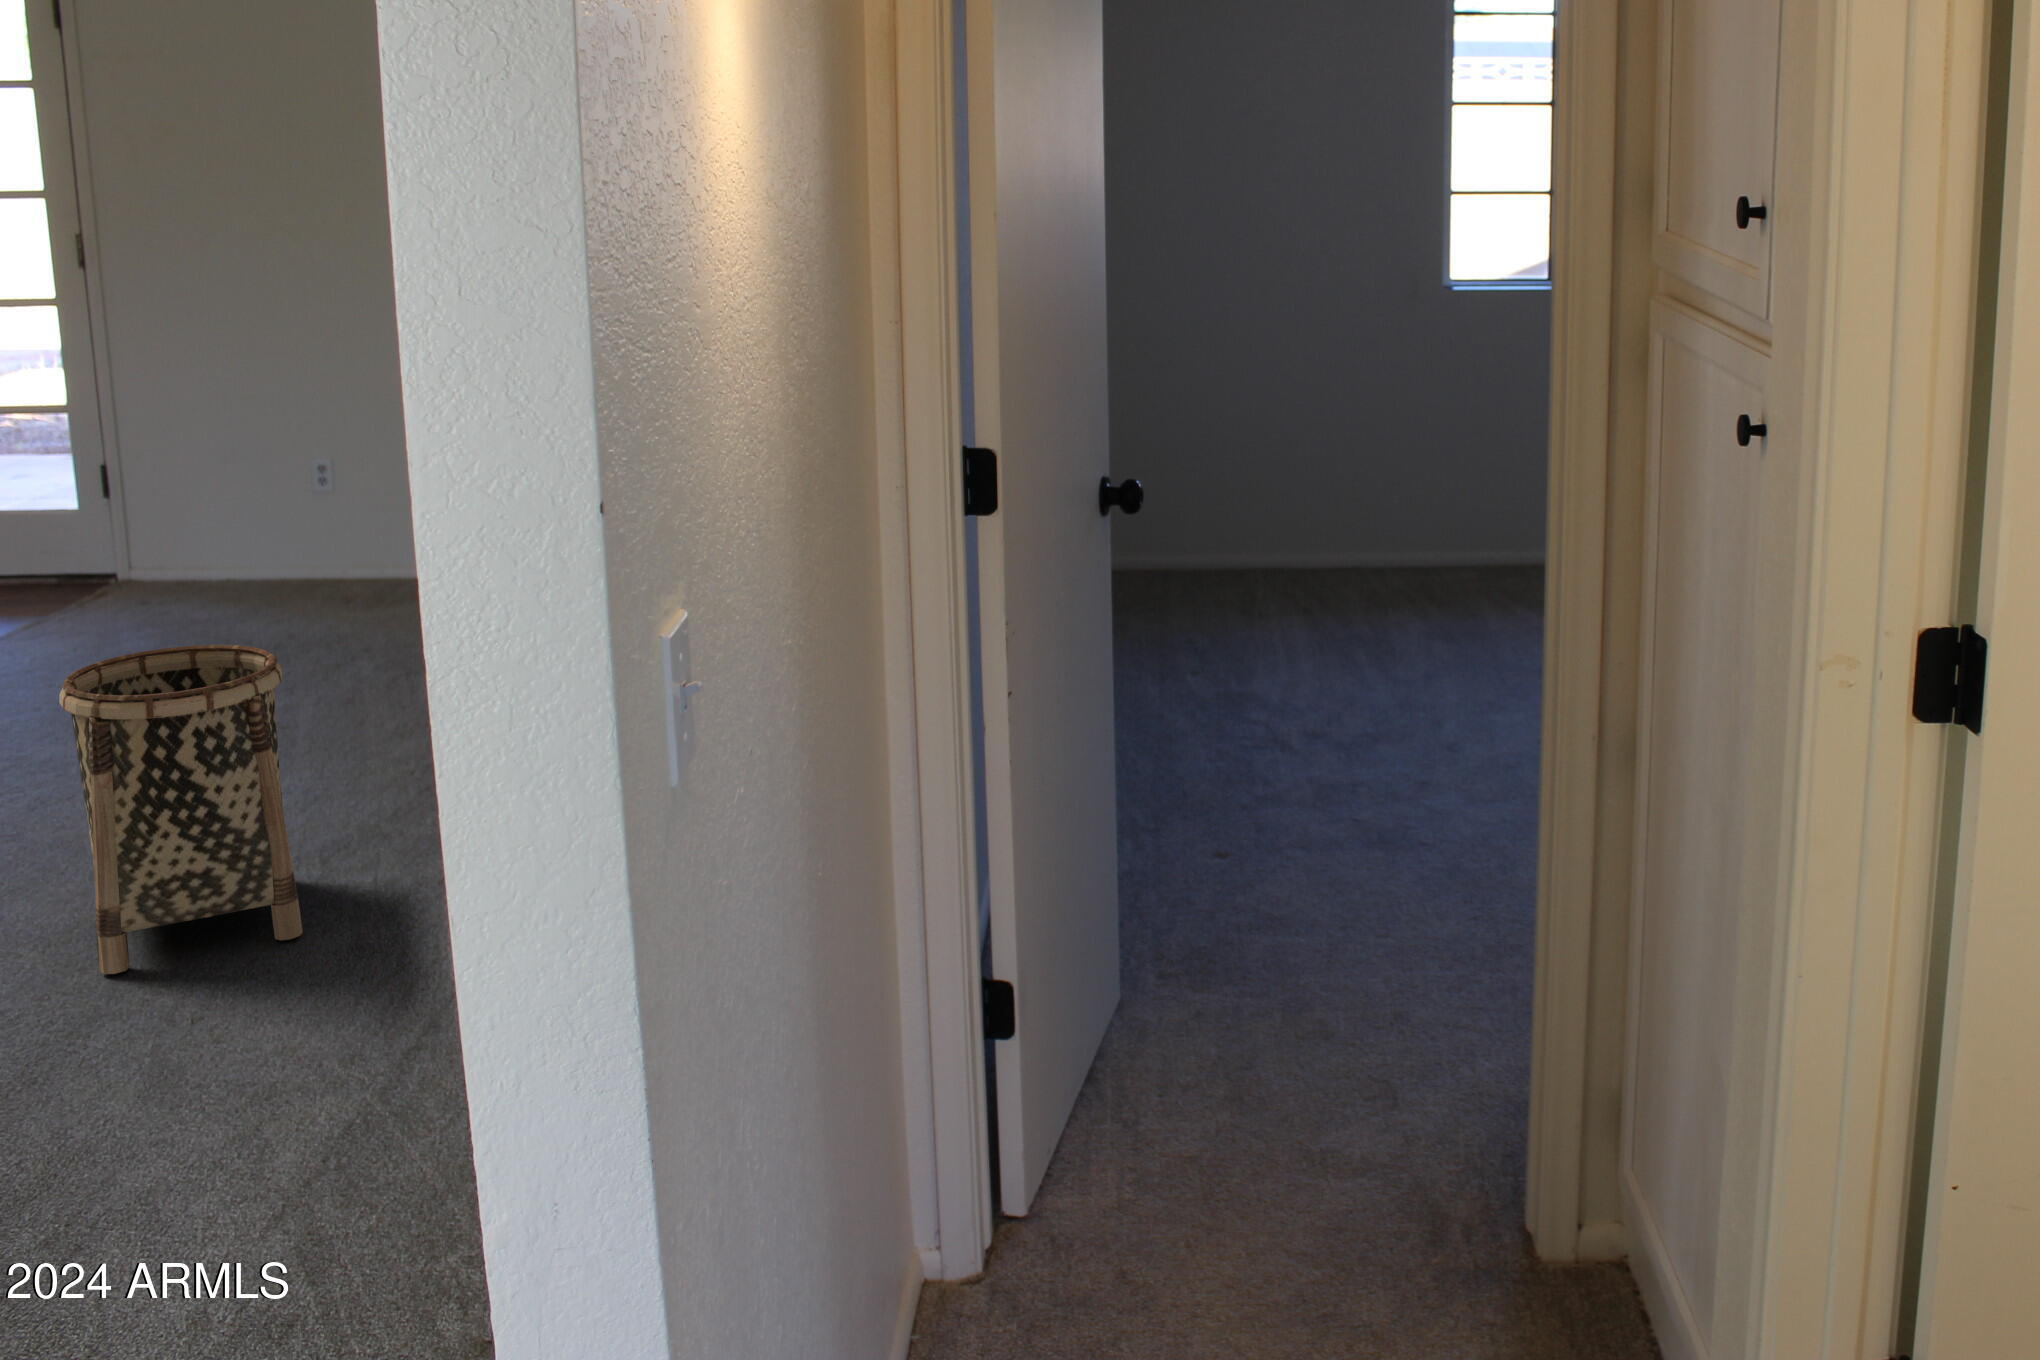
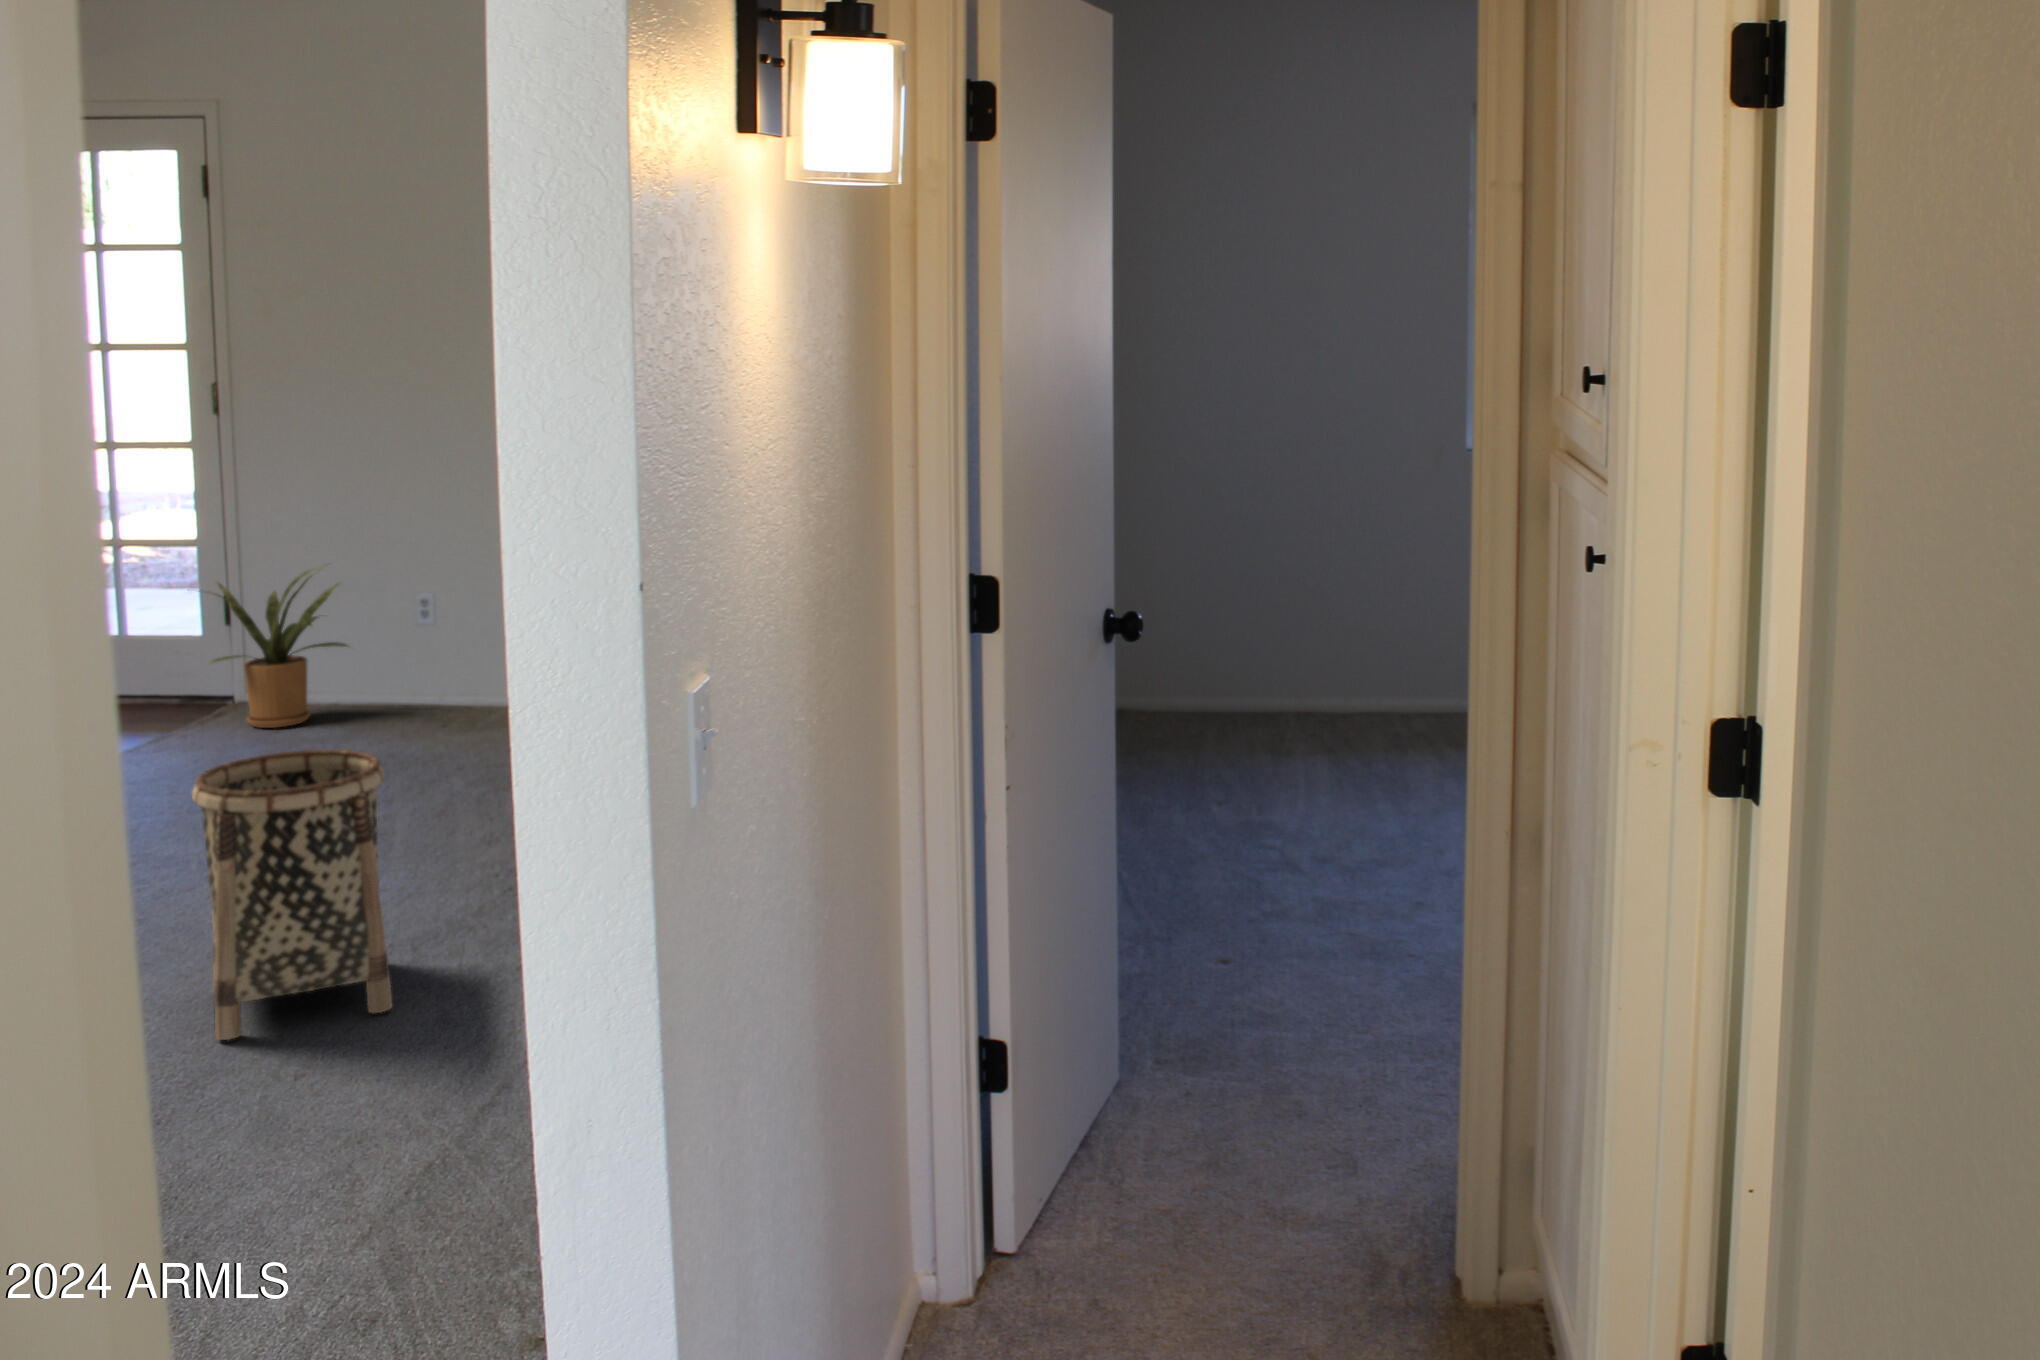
house plant: none [46,427,247,610] -> present [210,566,350,728]

